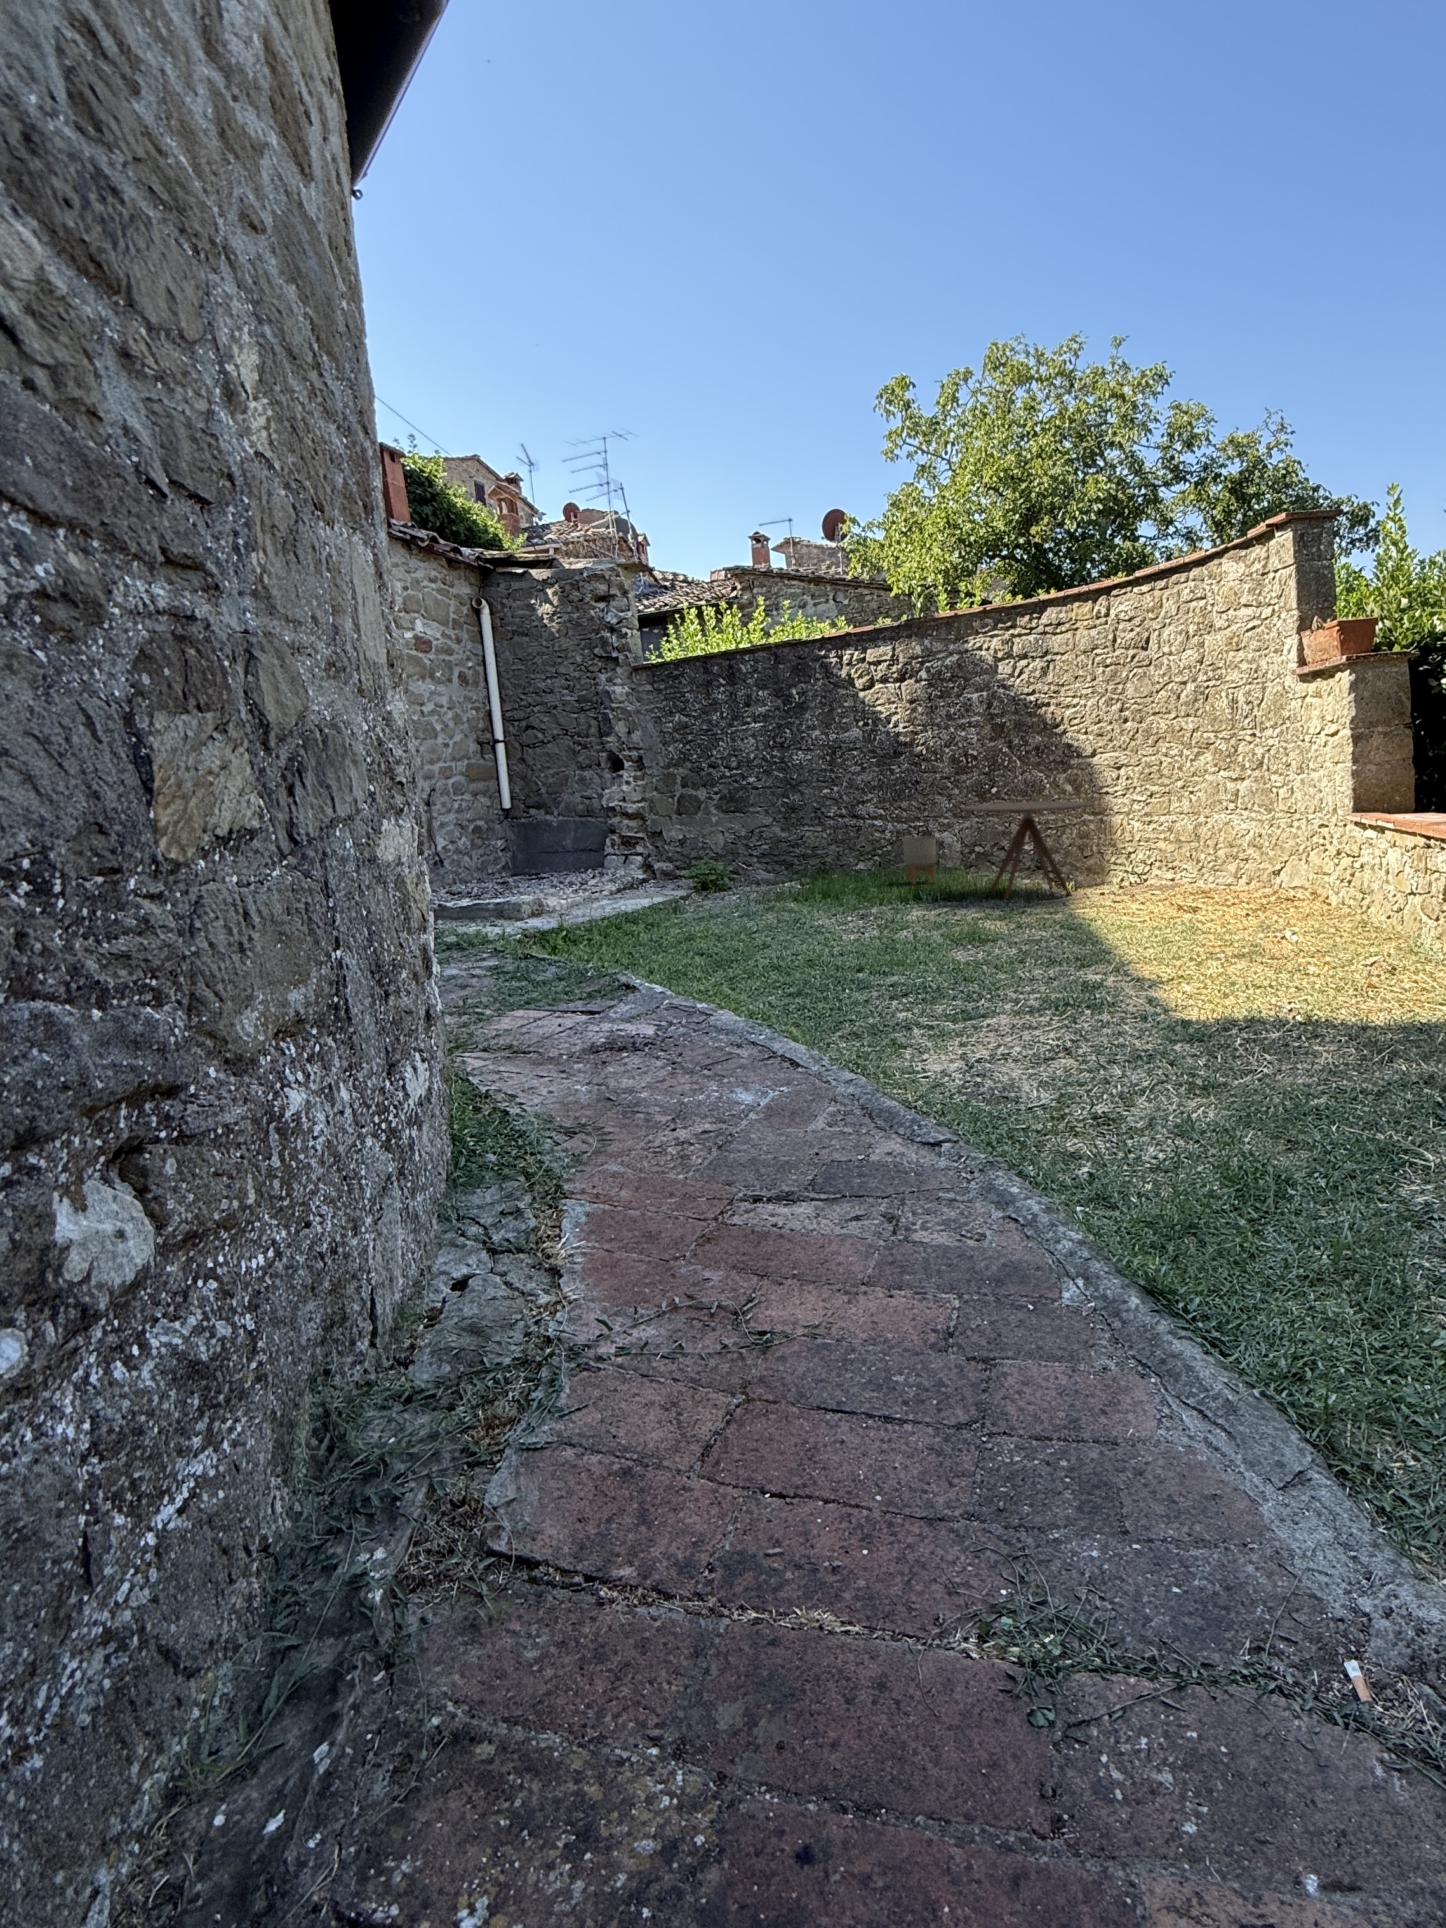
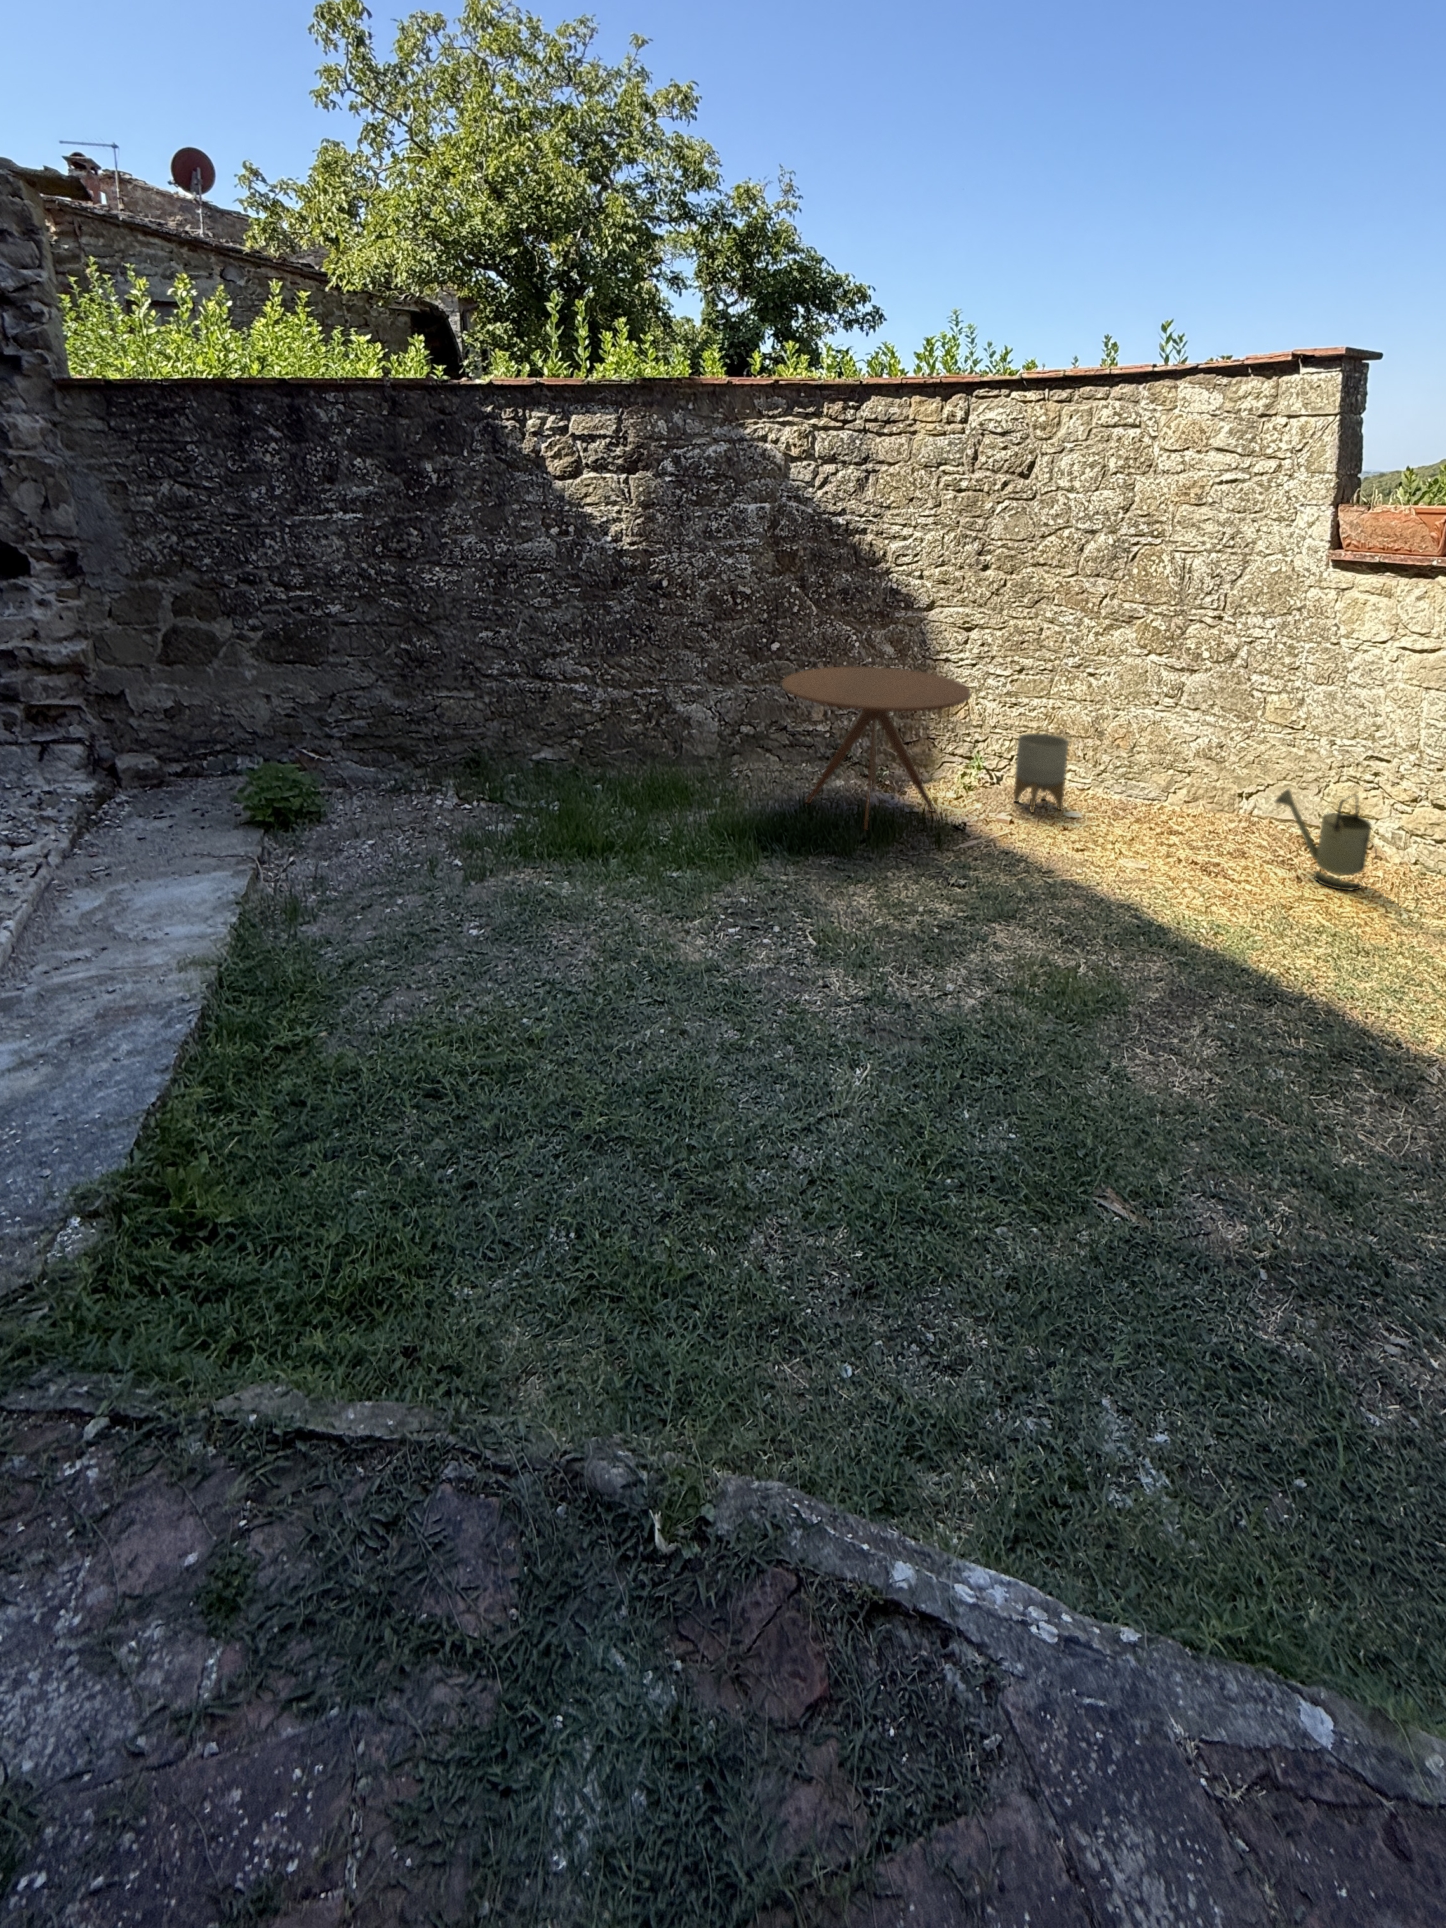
planter: present [903,837,937,884] -> present [1013,733,1069,812]
watering can: none [1269,854,1322,926] -> present [1275,789,1371,890]

